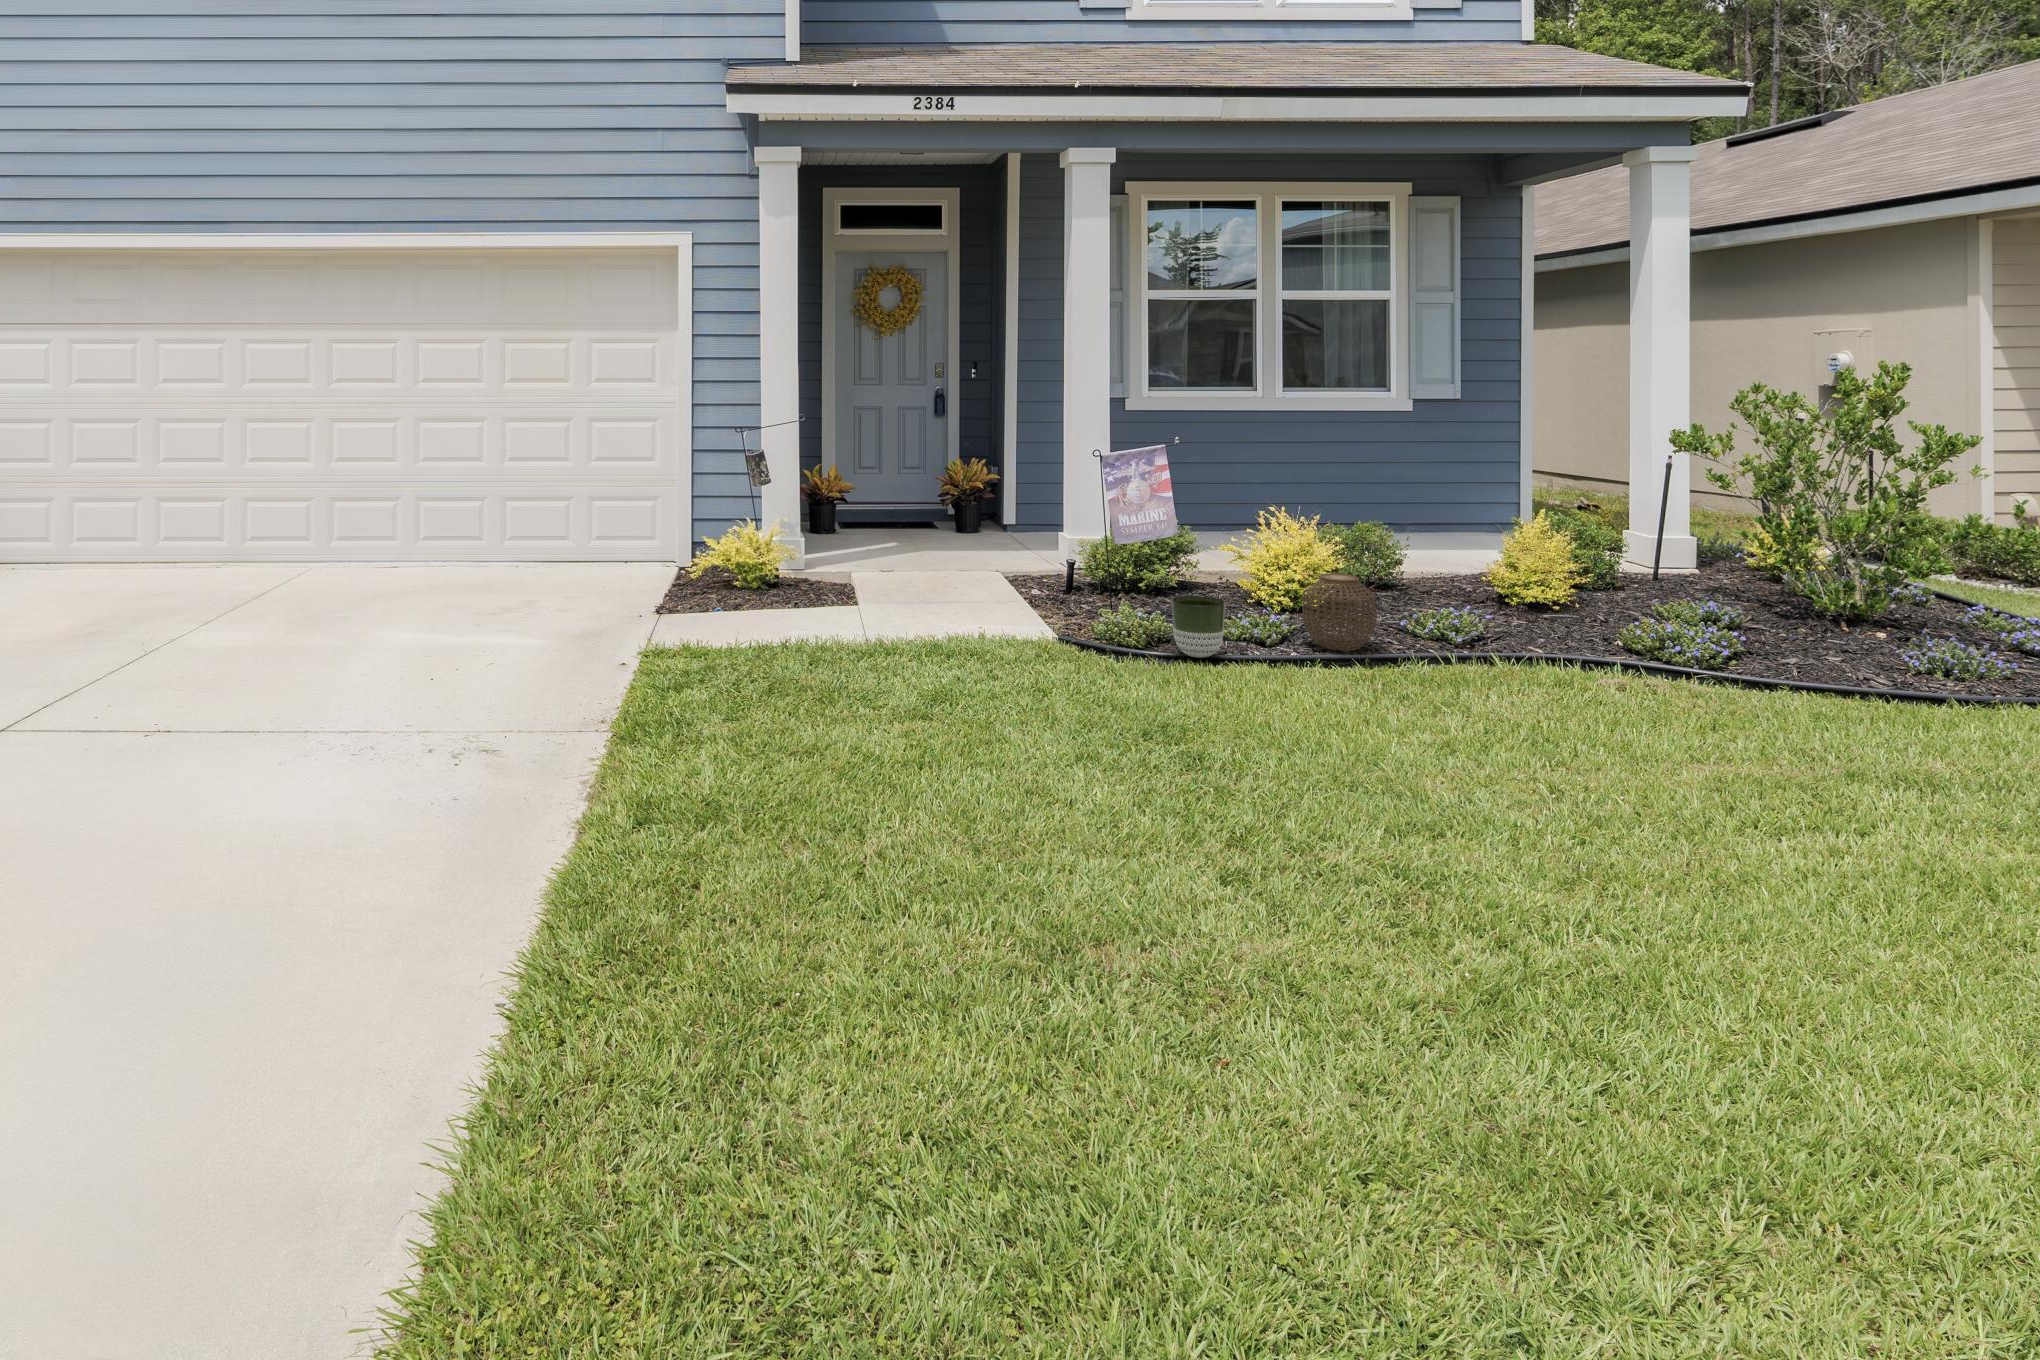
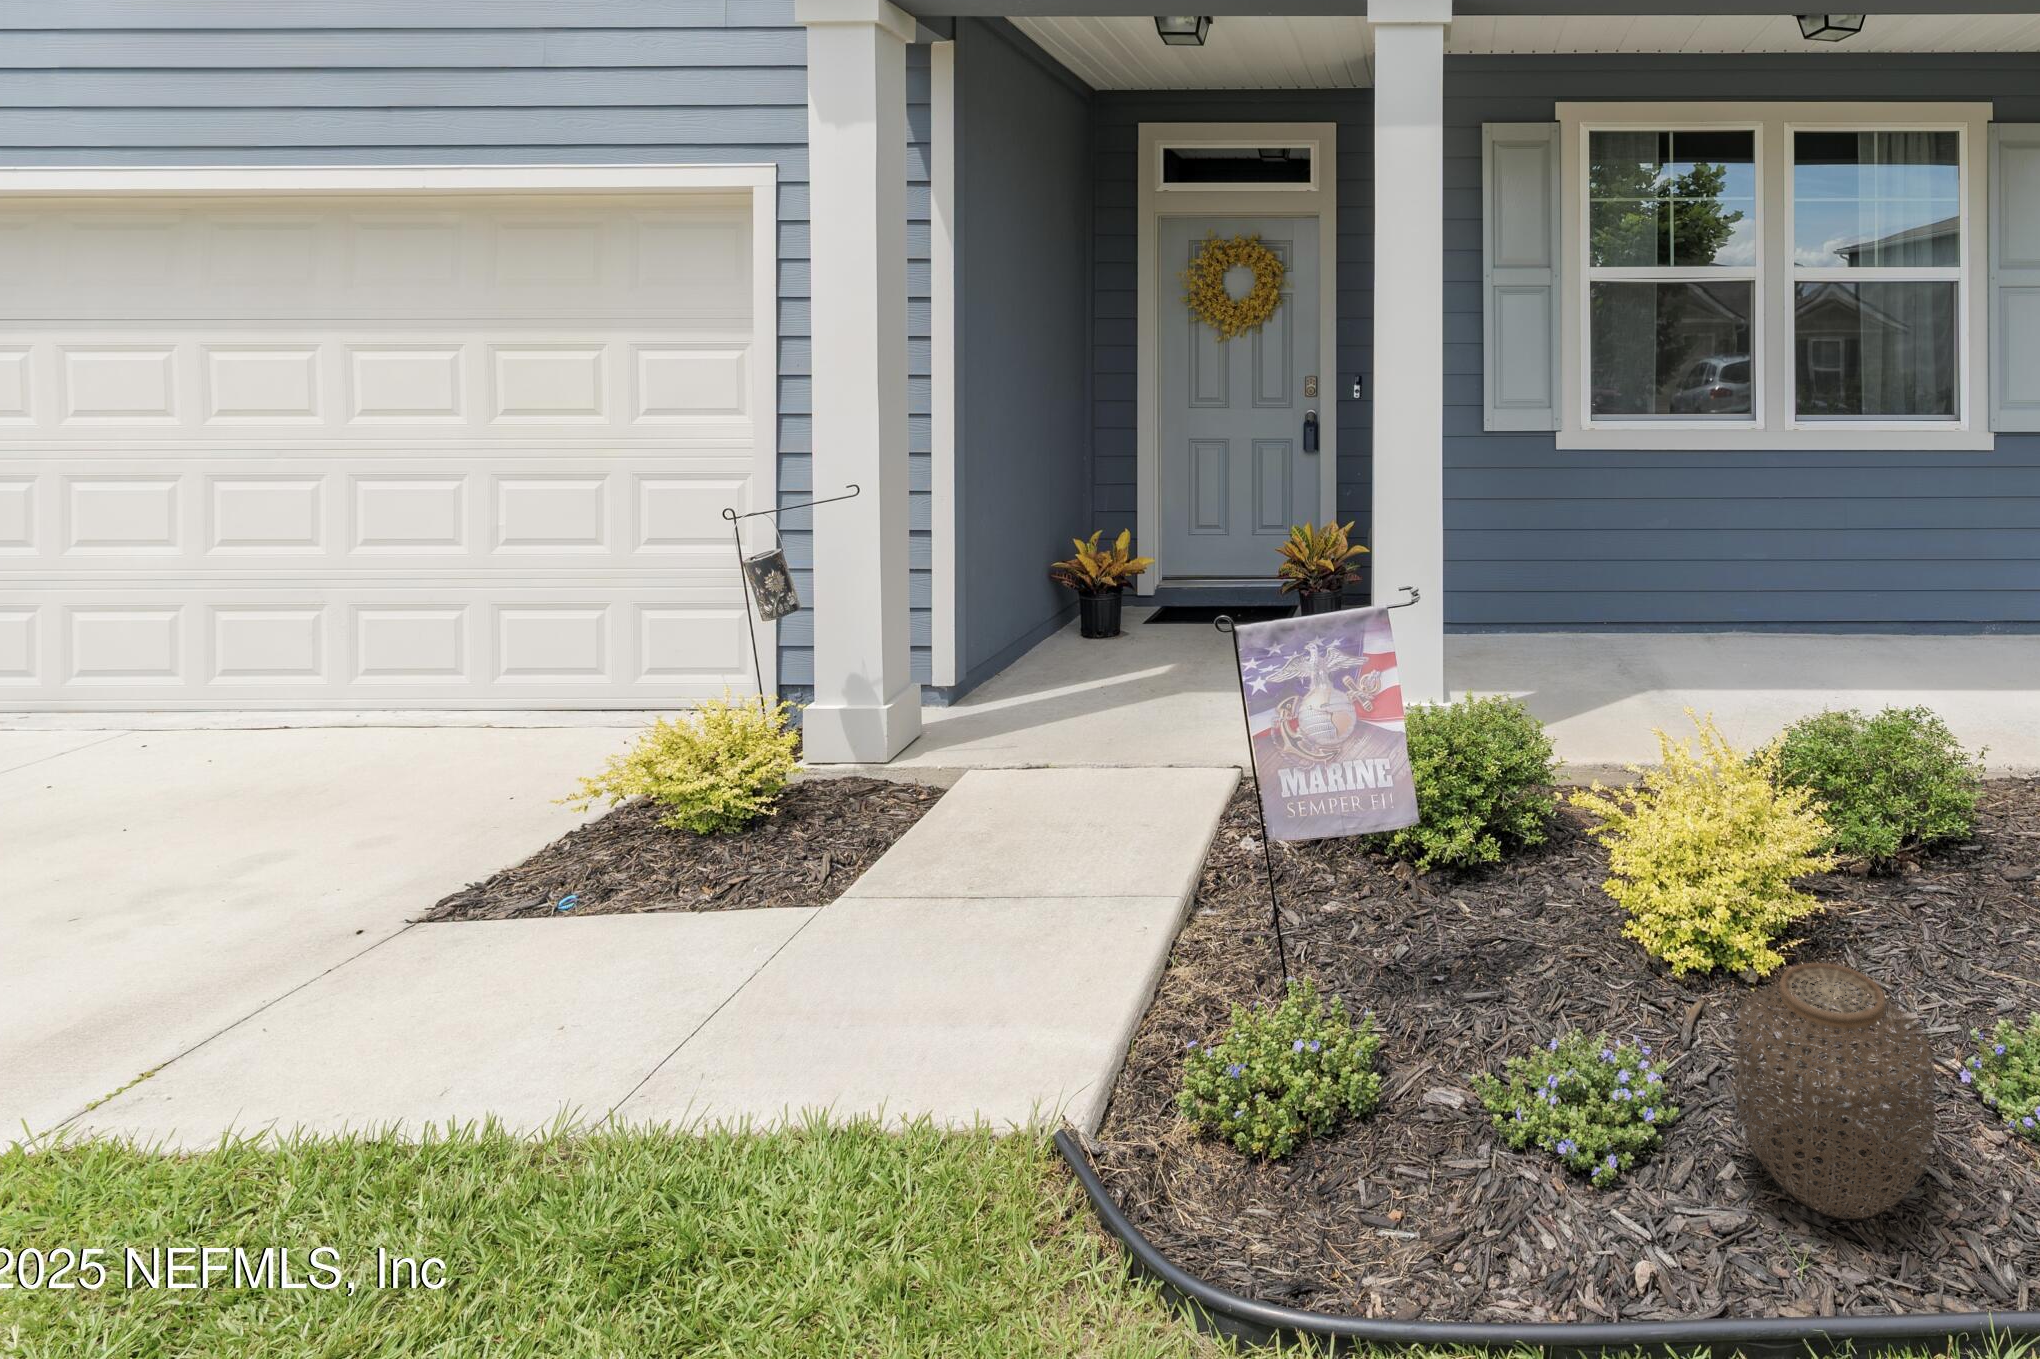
planter: present [1172,596,1225,658] -> none [1335,1054,1485,1284]

